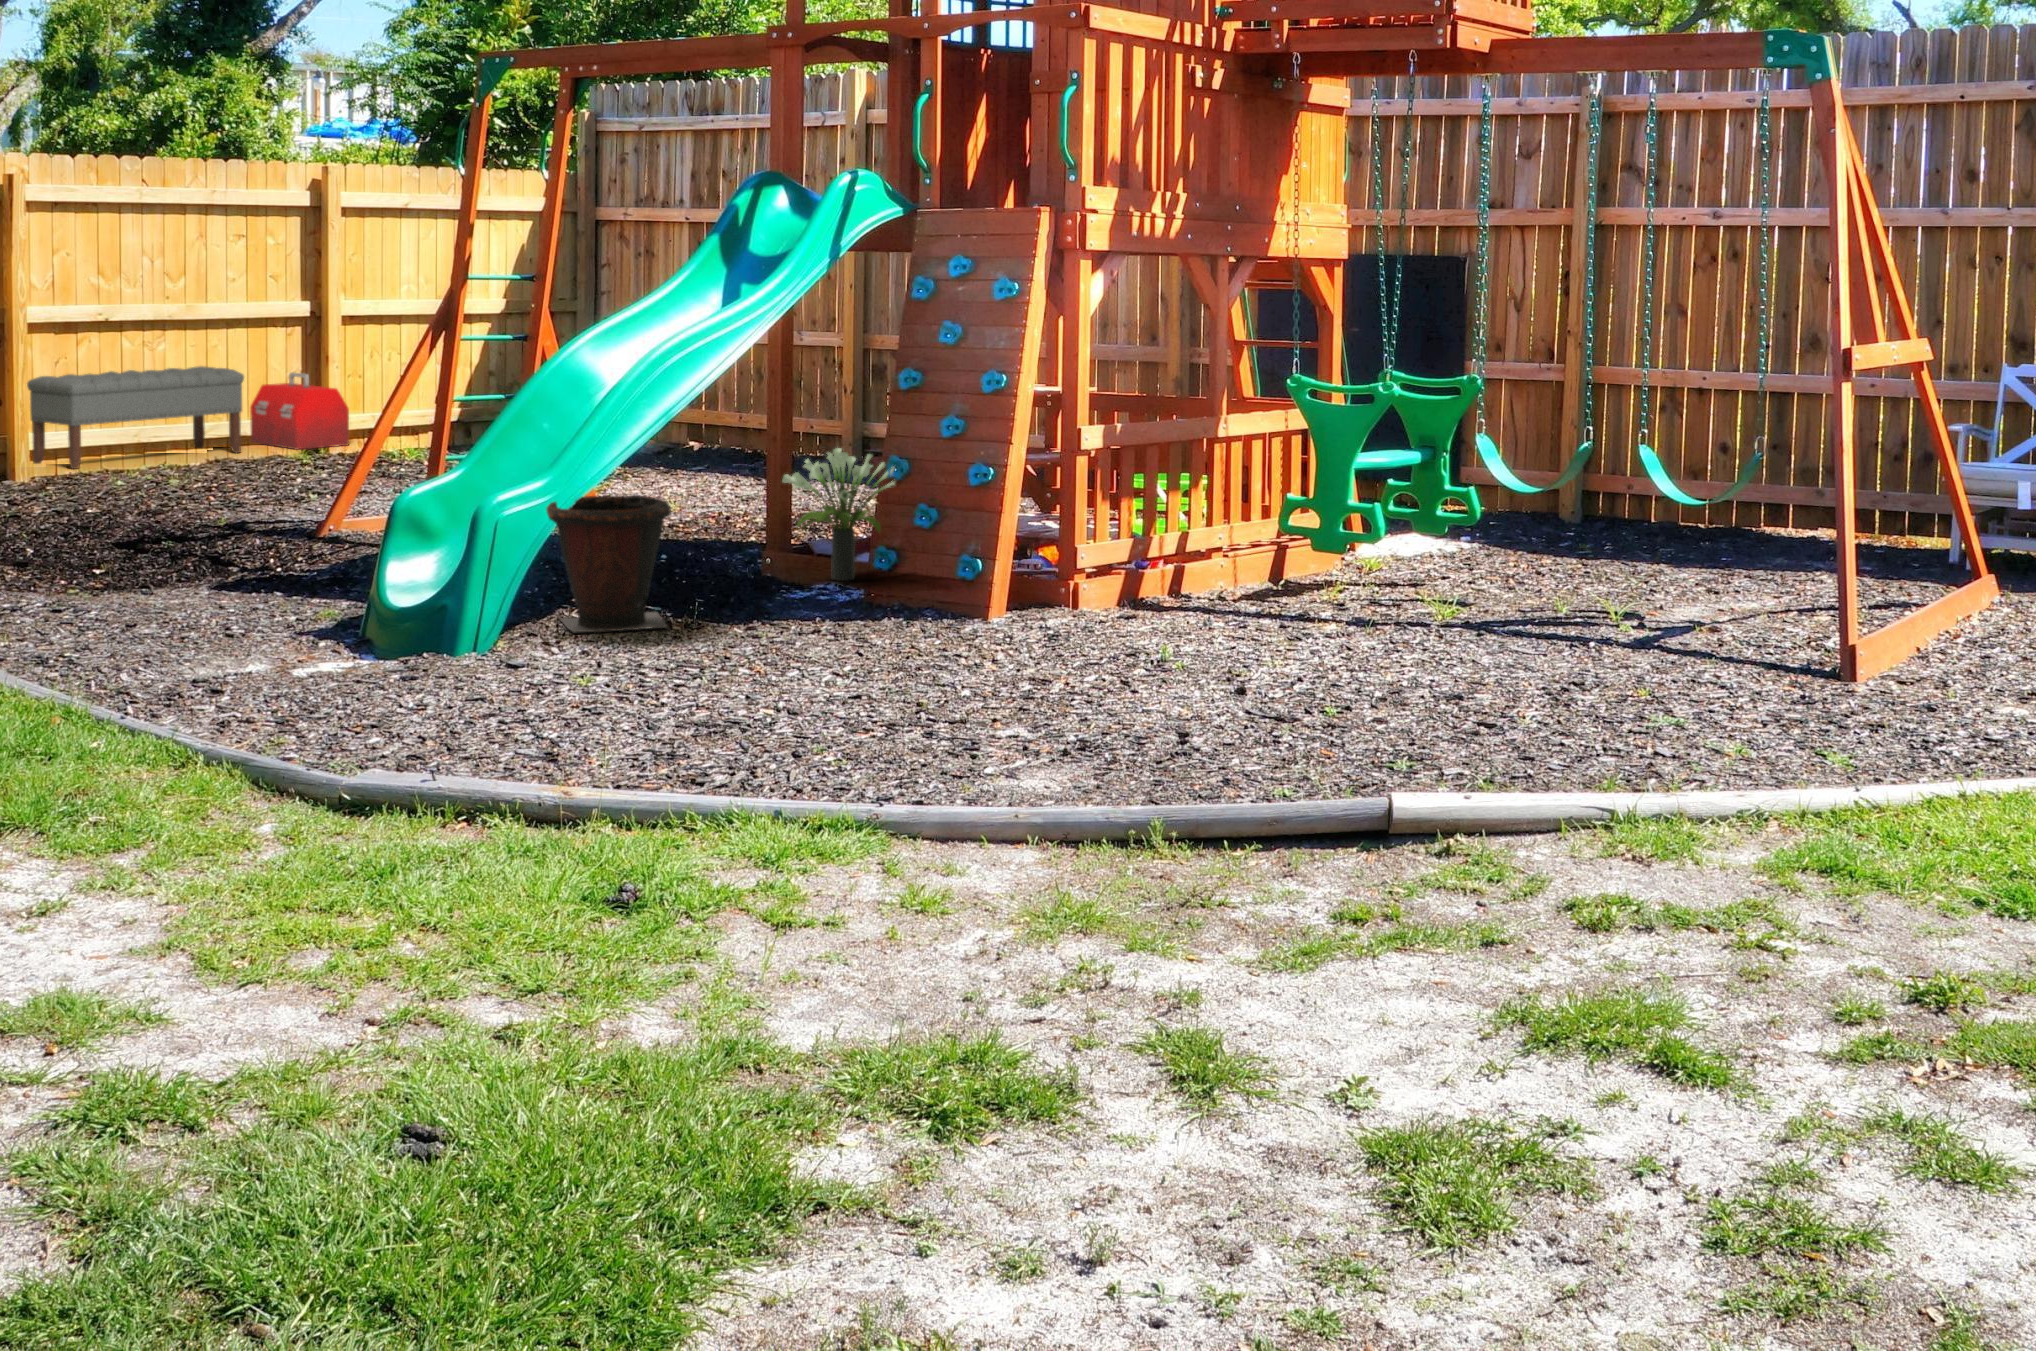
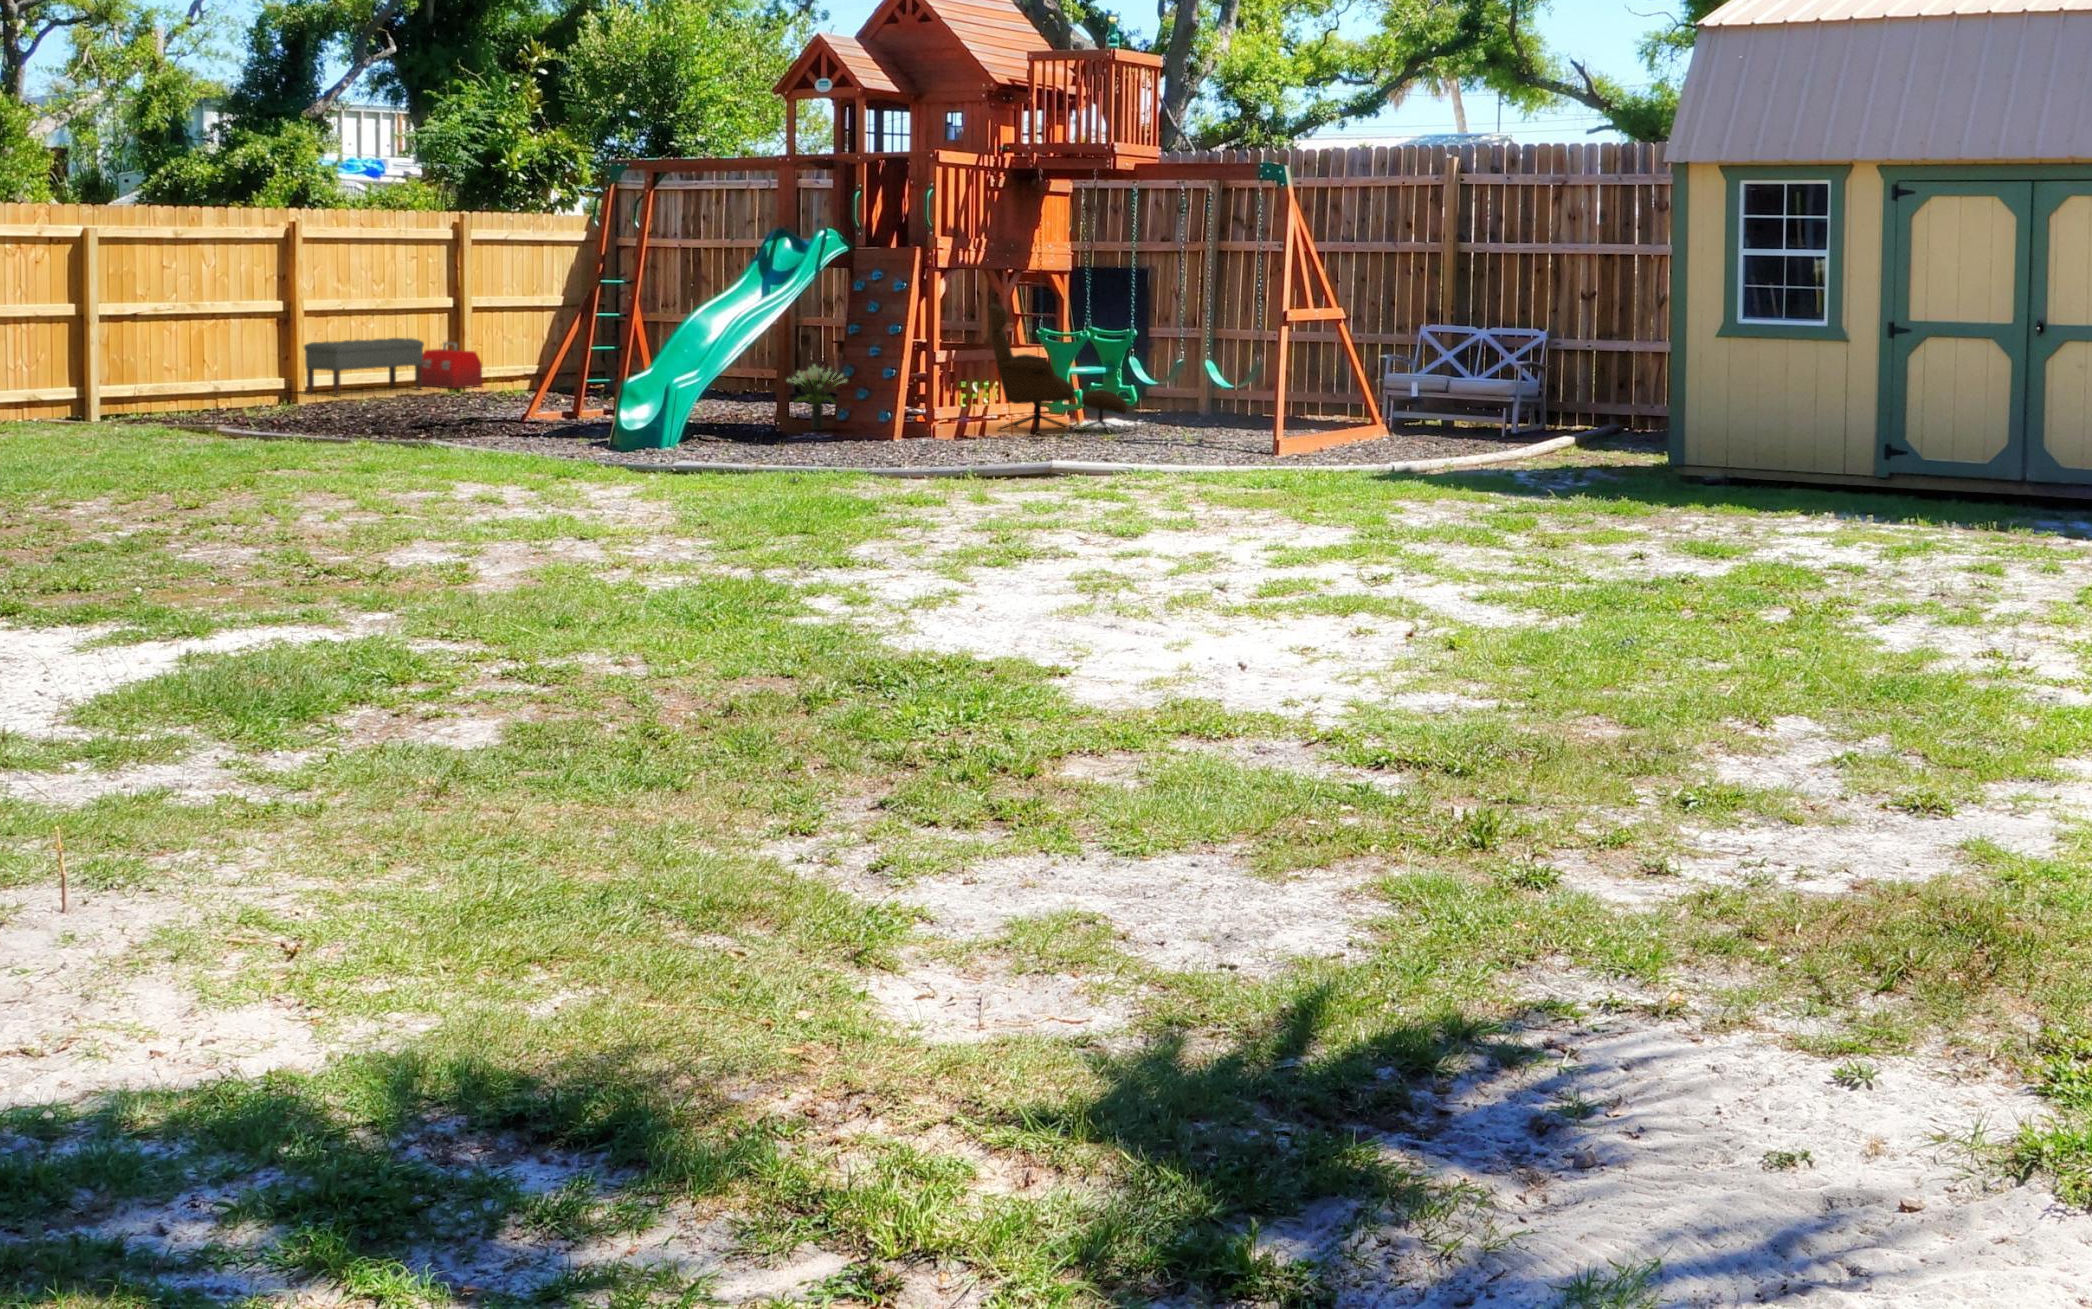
lounge chair: none [1192,327,1473,598] -> present [990,304,1128,434]
bucket: present [546,495,671,632] -> none [685,380,745,444]

